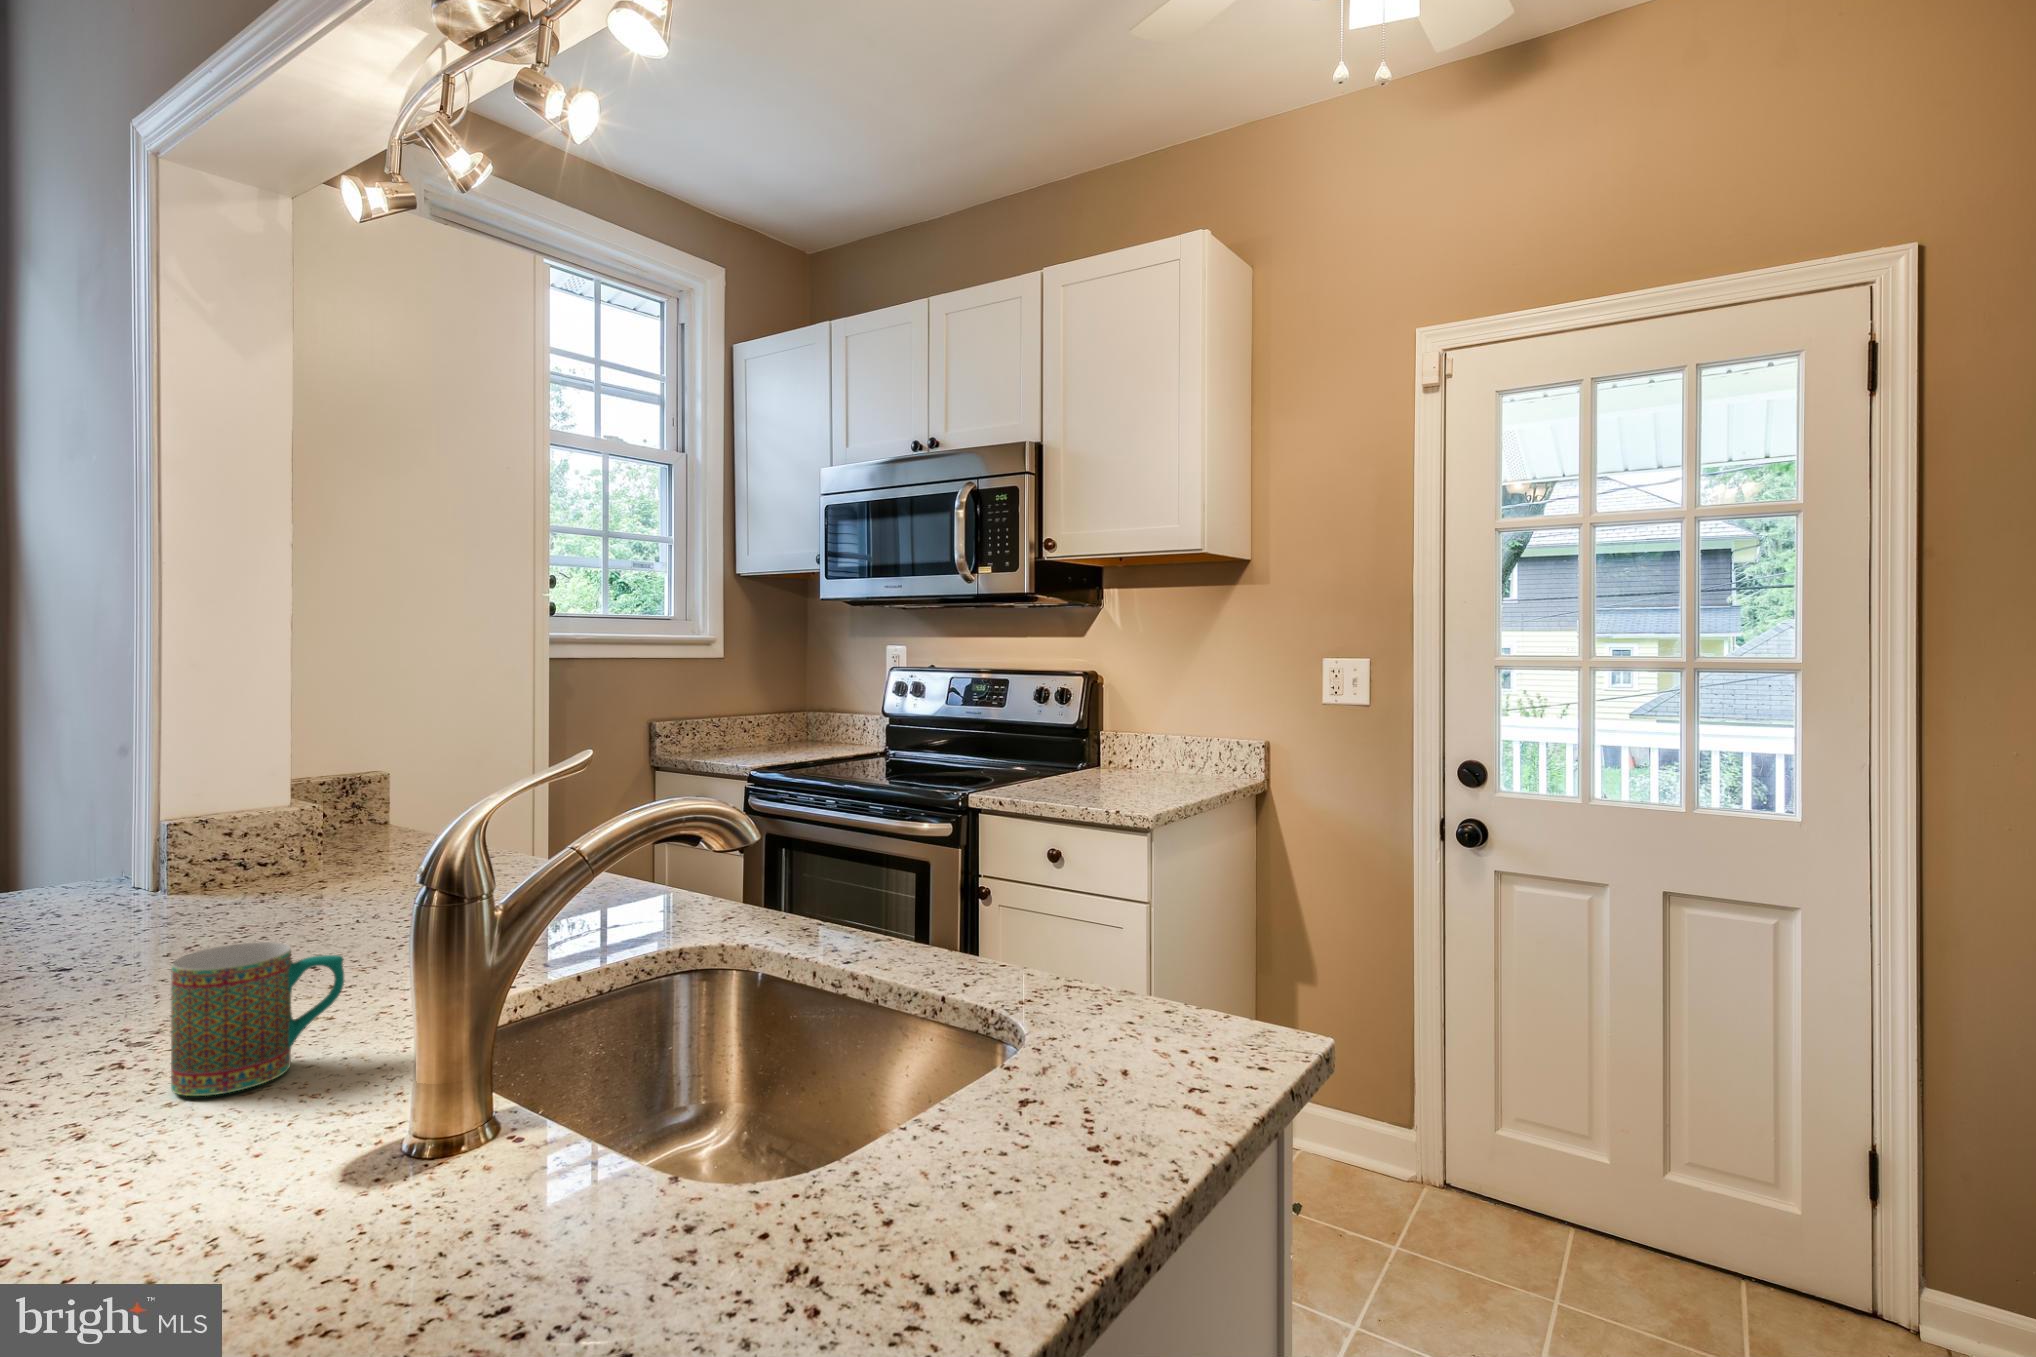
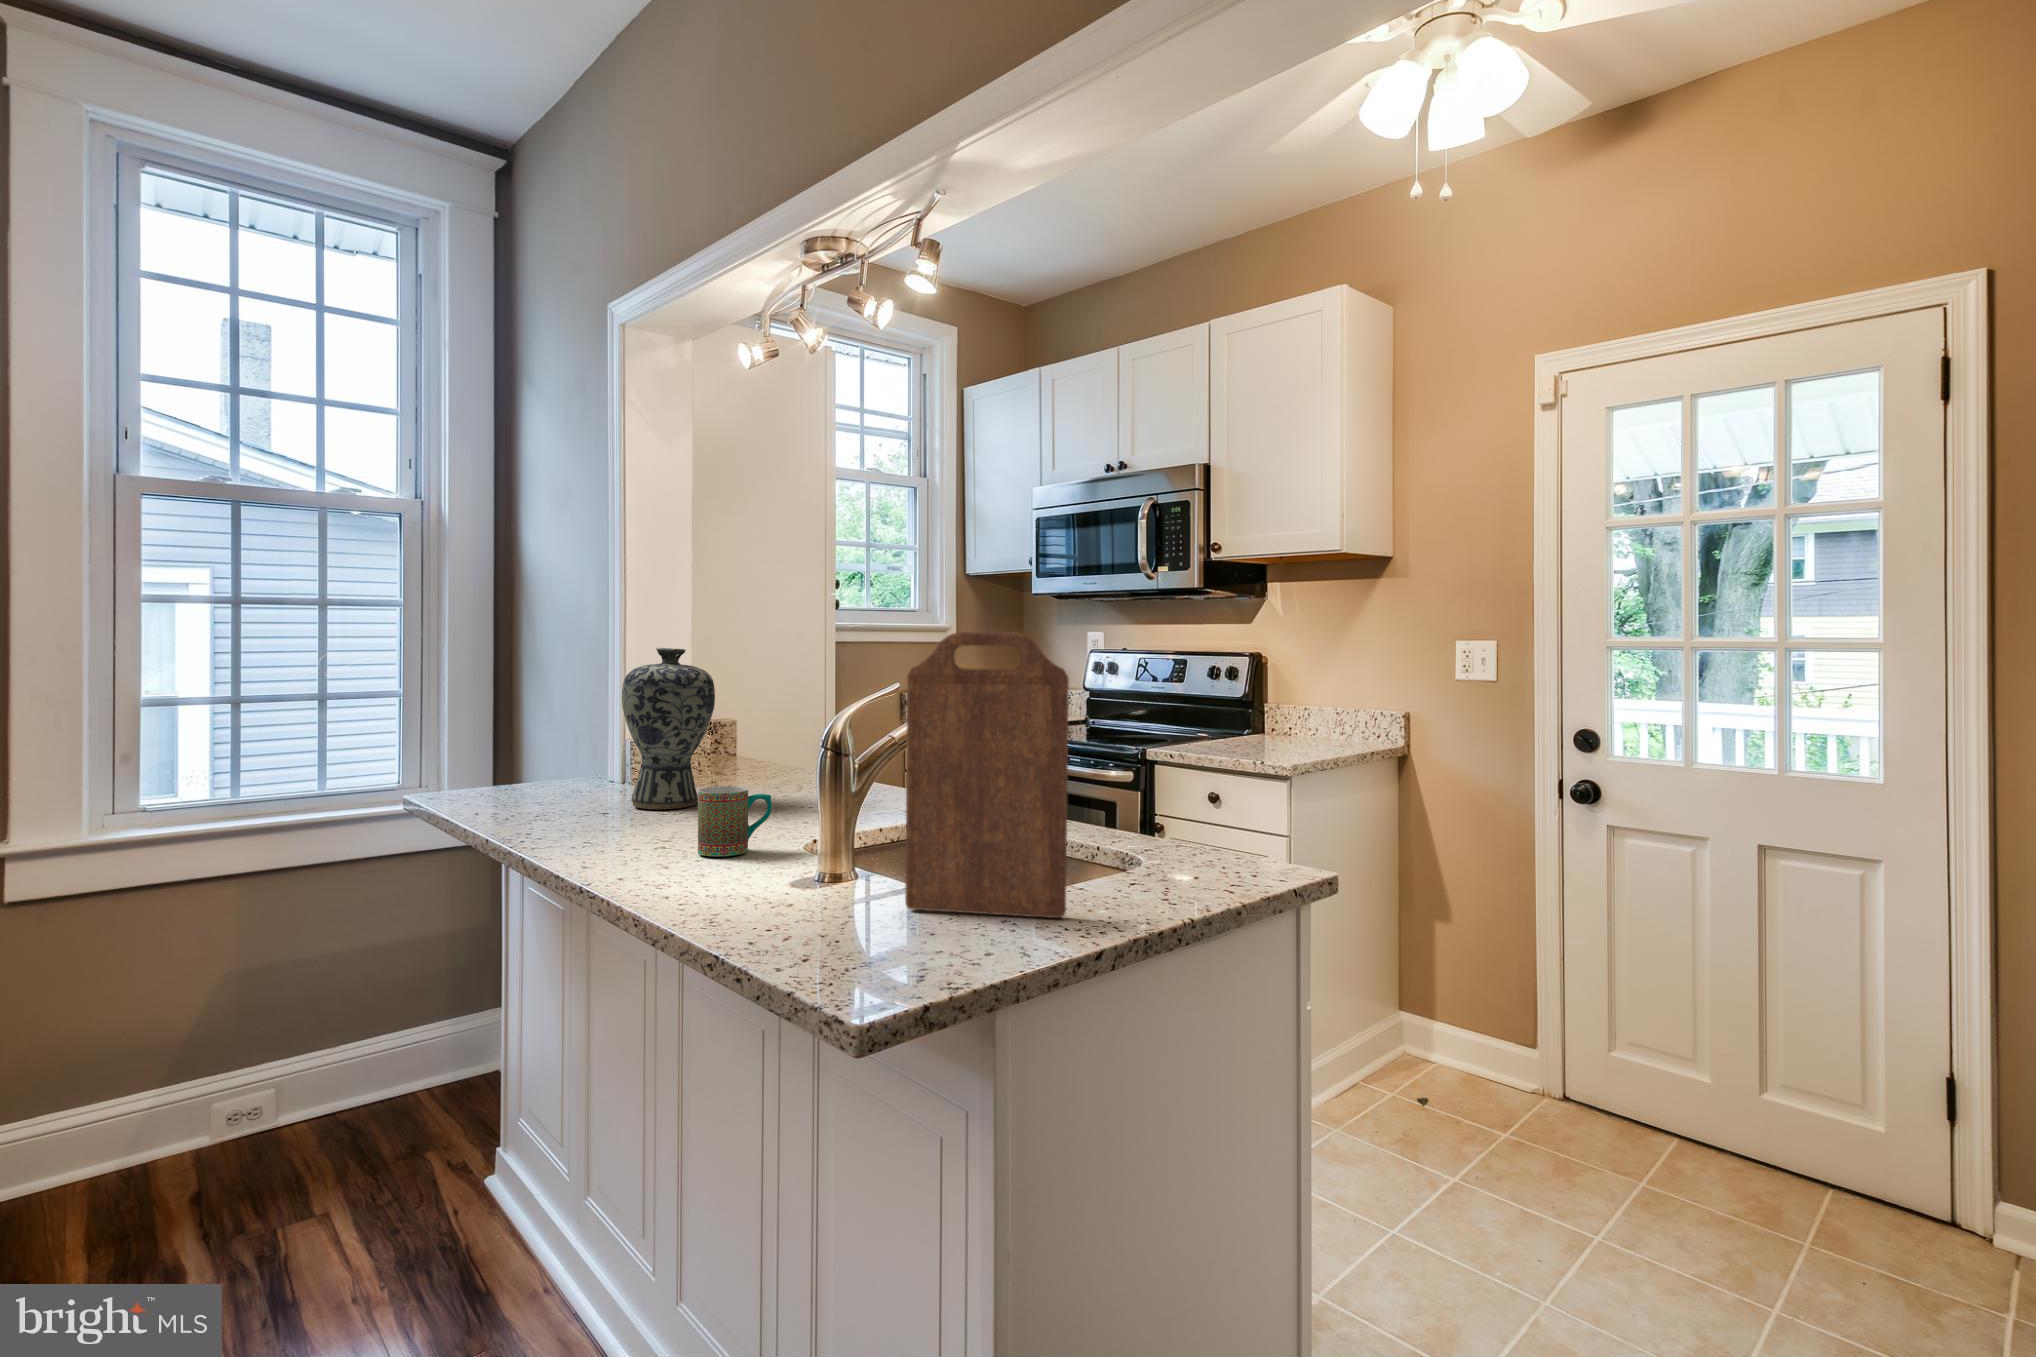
cutting board: none [579,653,947,1275] -> present [905,632,1069,918]
vase: none [104,672,298,953] -> present [622,648,715,809]

